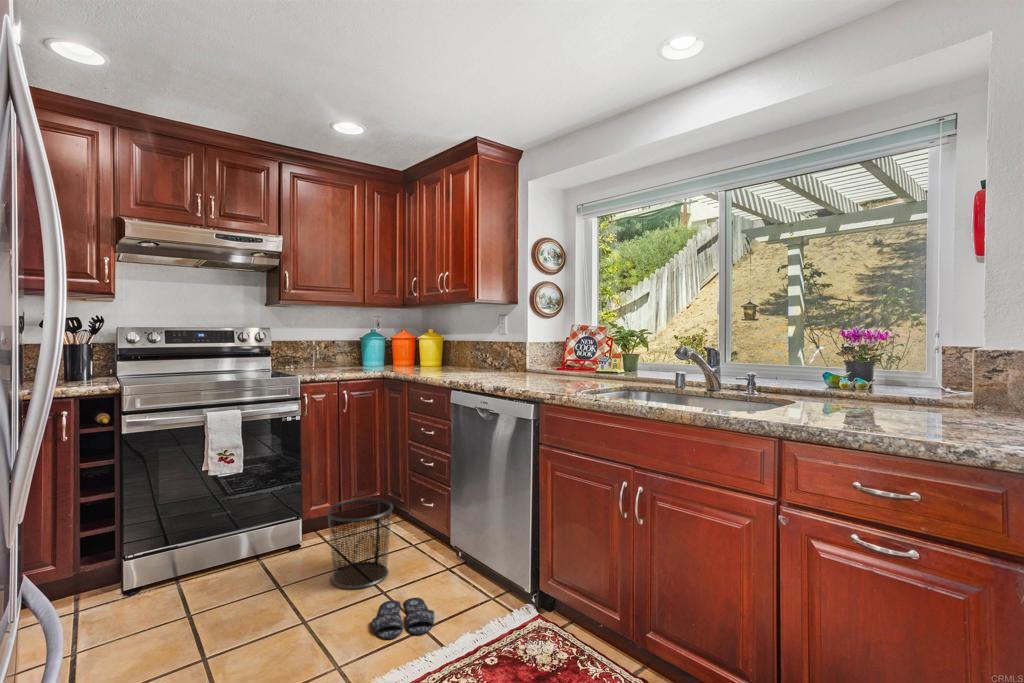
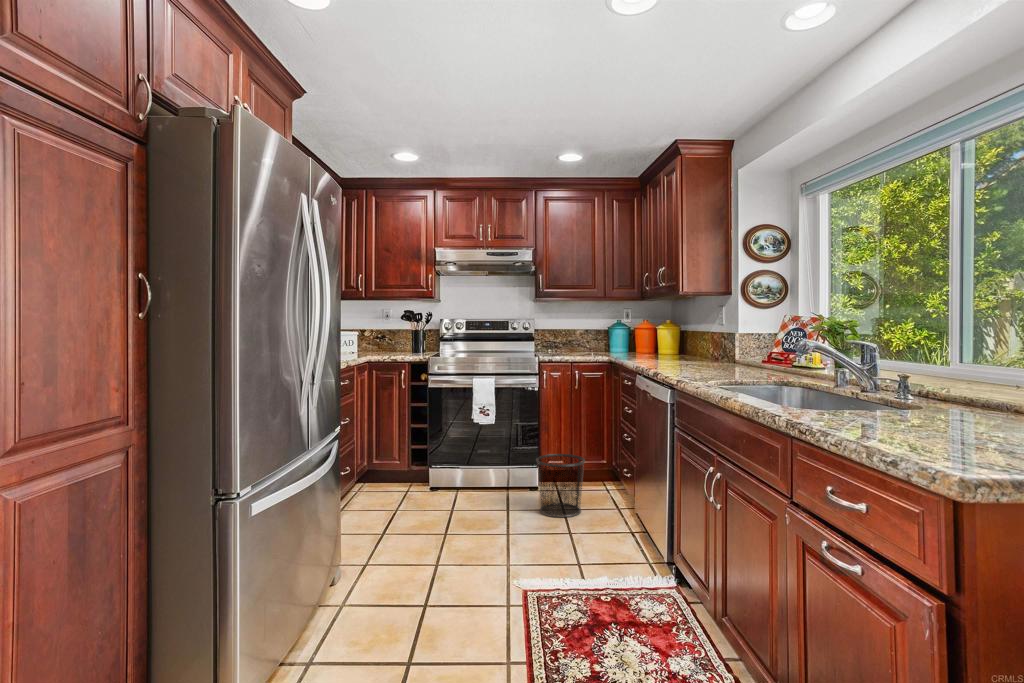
slippers: present [372,598,434,639] -> none [541,527,588,547]

